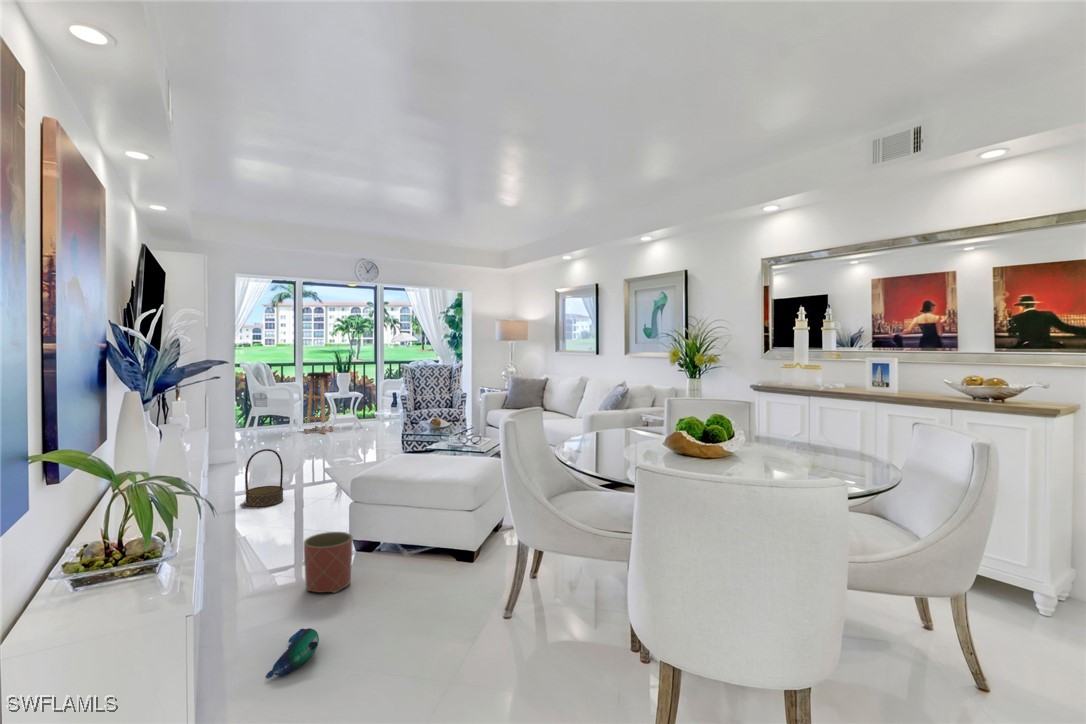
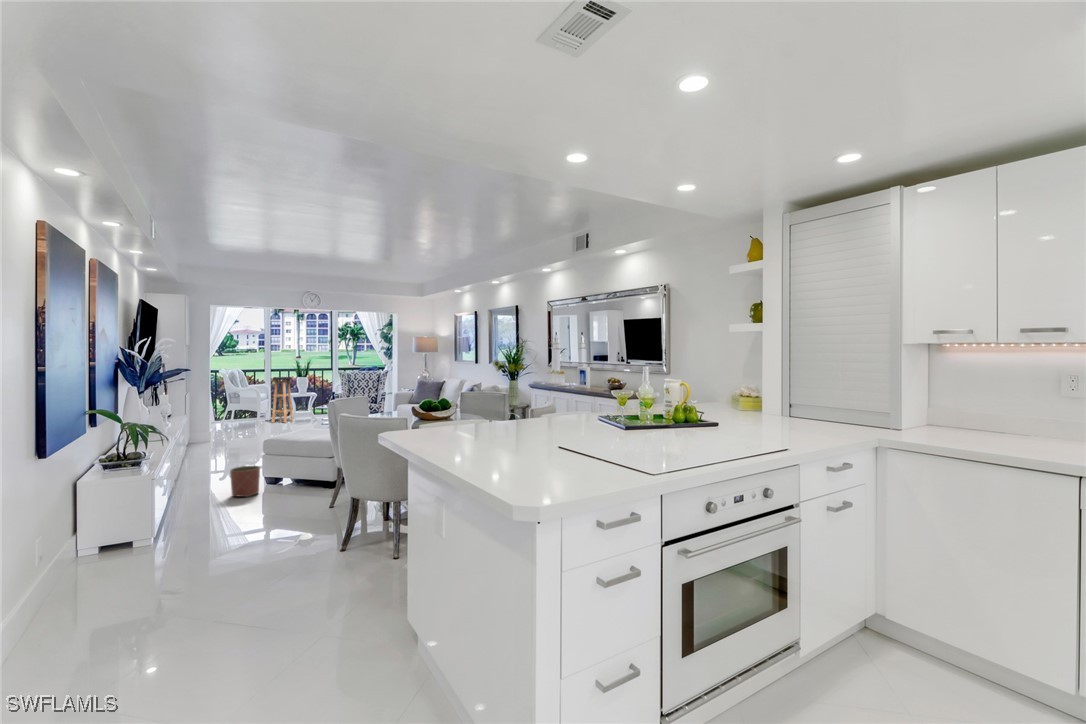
basket: present [245,449,283,507] -> none [211,426,237,463]
plush toy: present [266,628,319,679] -> none [197,505,228,523]

